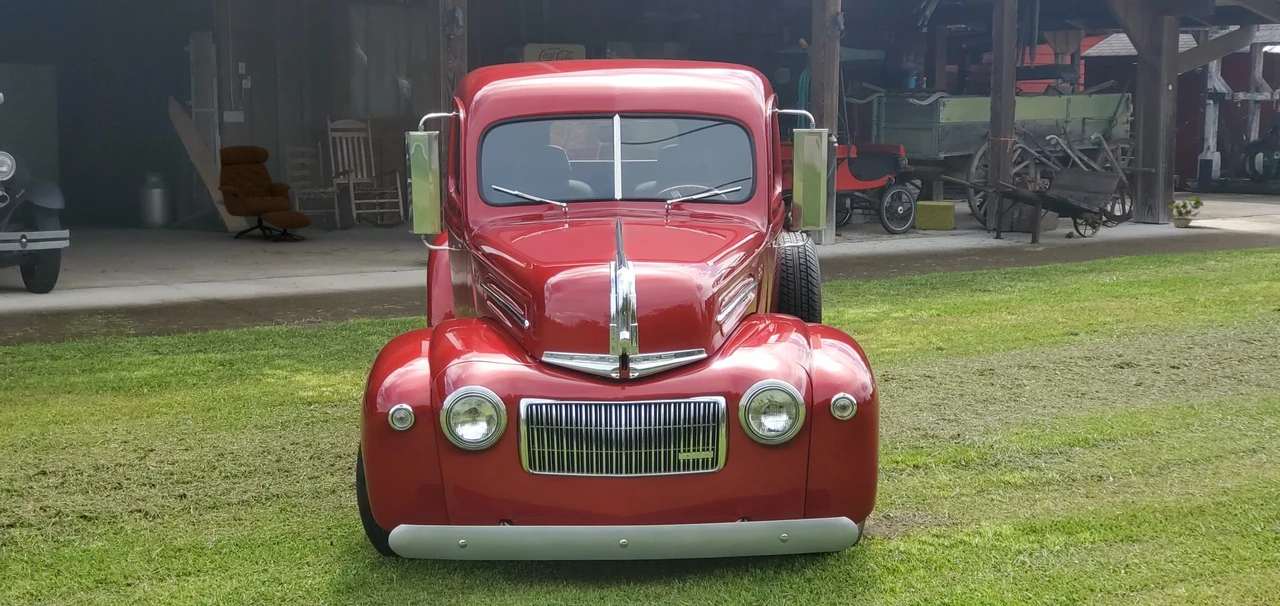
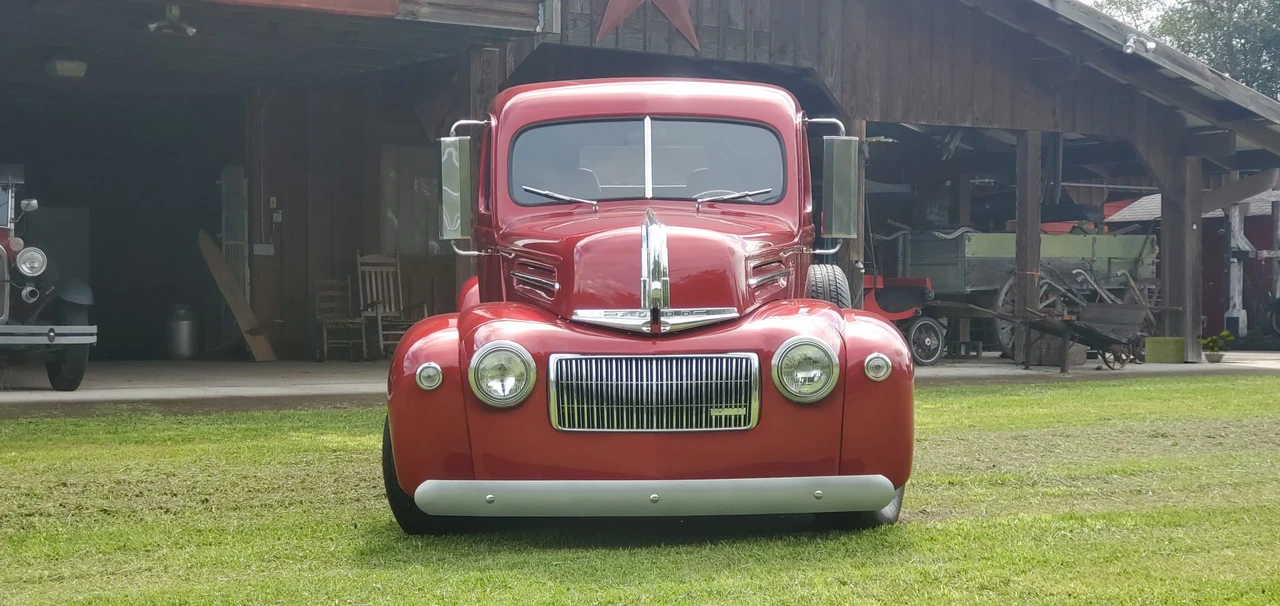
lounge chair: present [218,146,311,242] -> none [245,277,337,369]
storage box: present [915,201,955,230] -> present [1145,337,1185,363]

